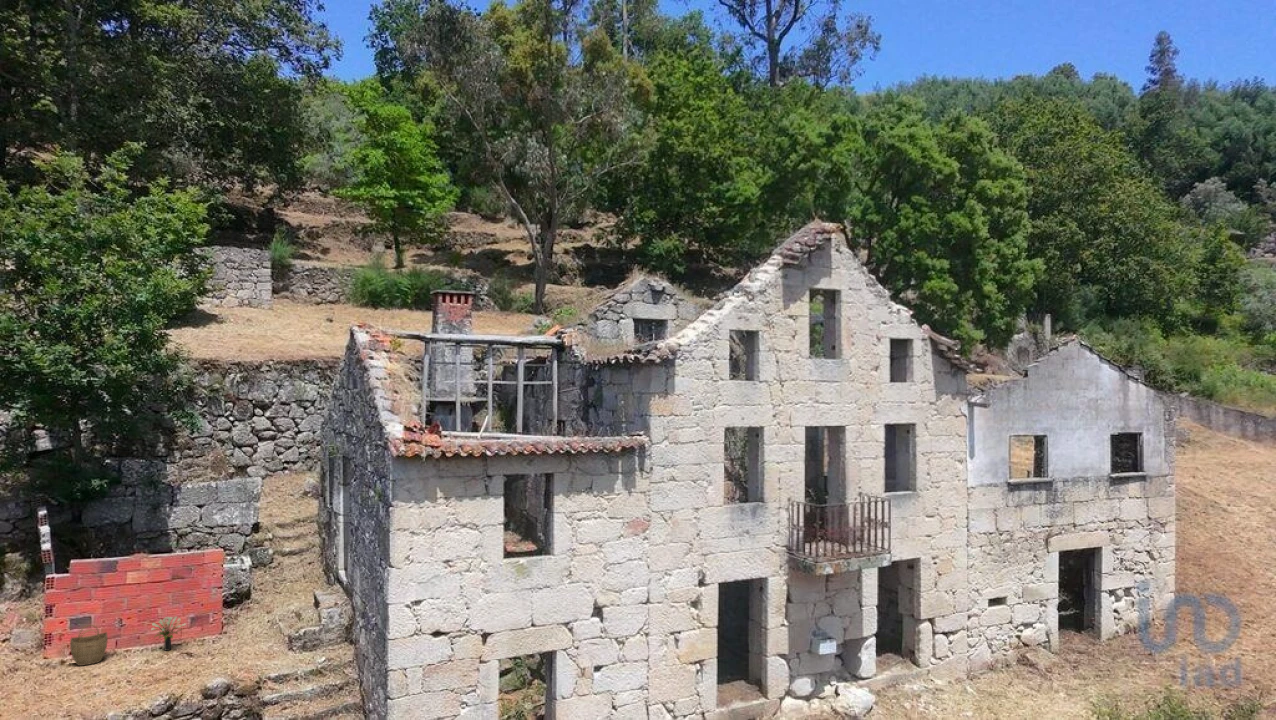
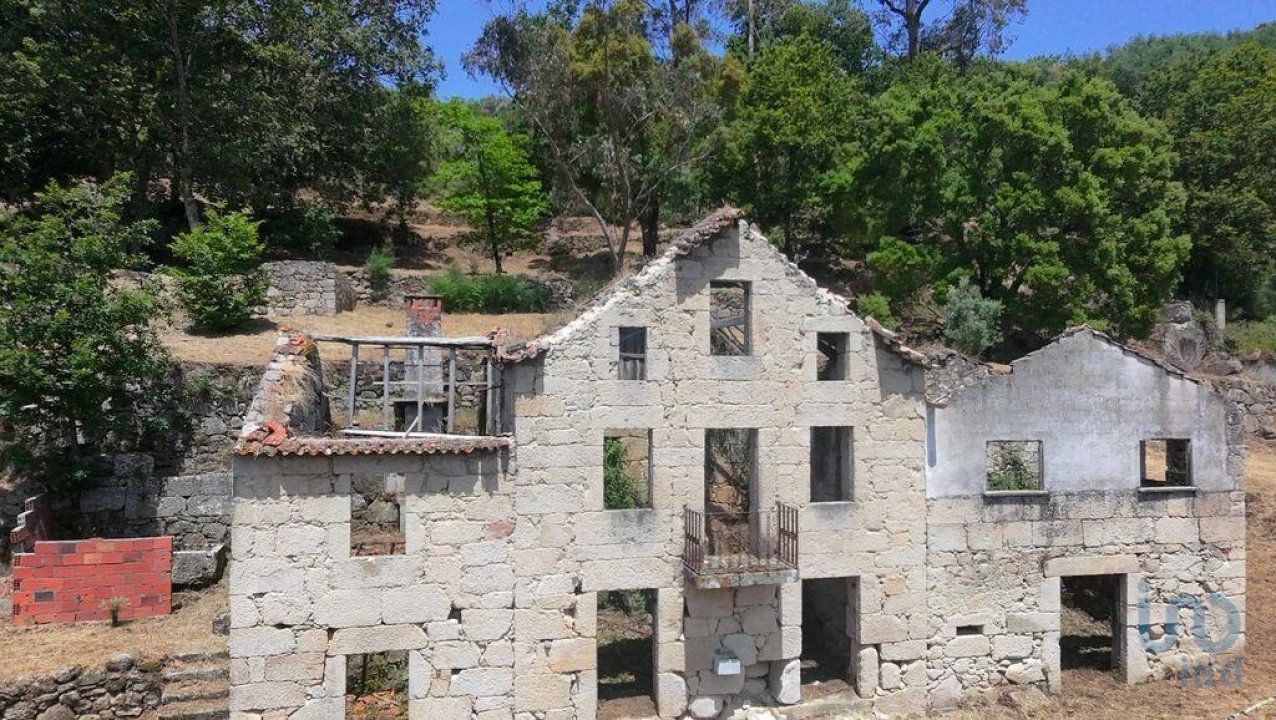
woven basket: present [70,625,108,666] -> none [29,599,62,635]

